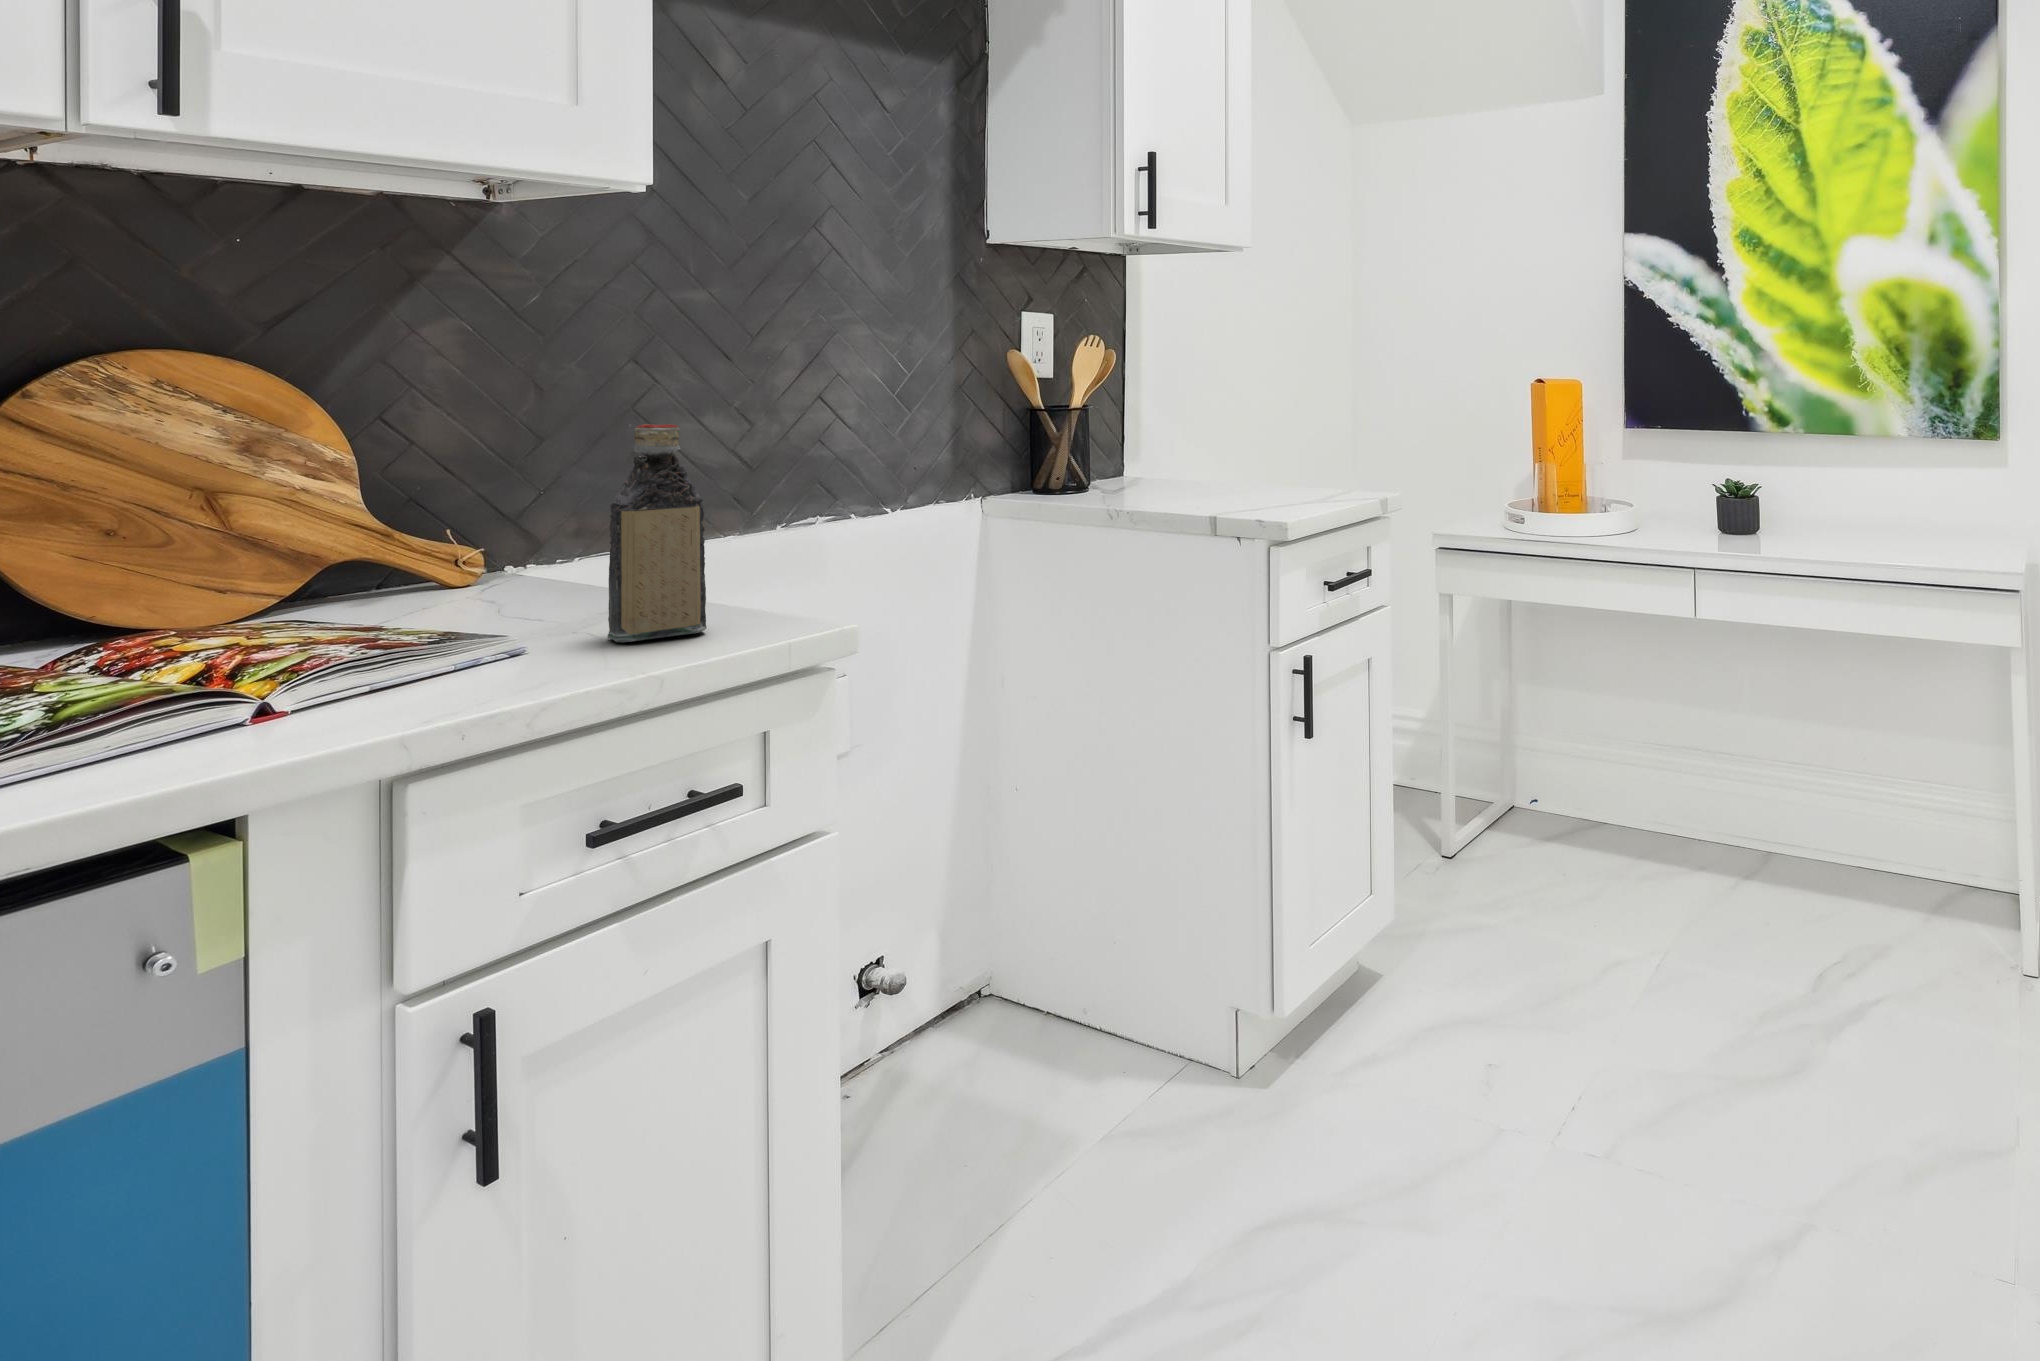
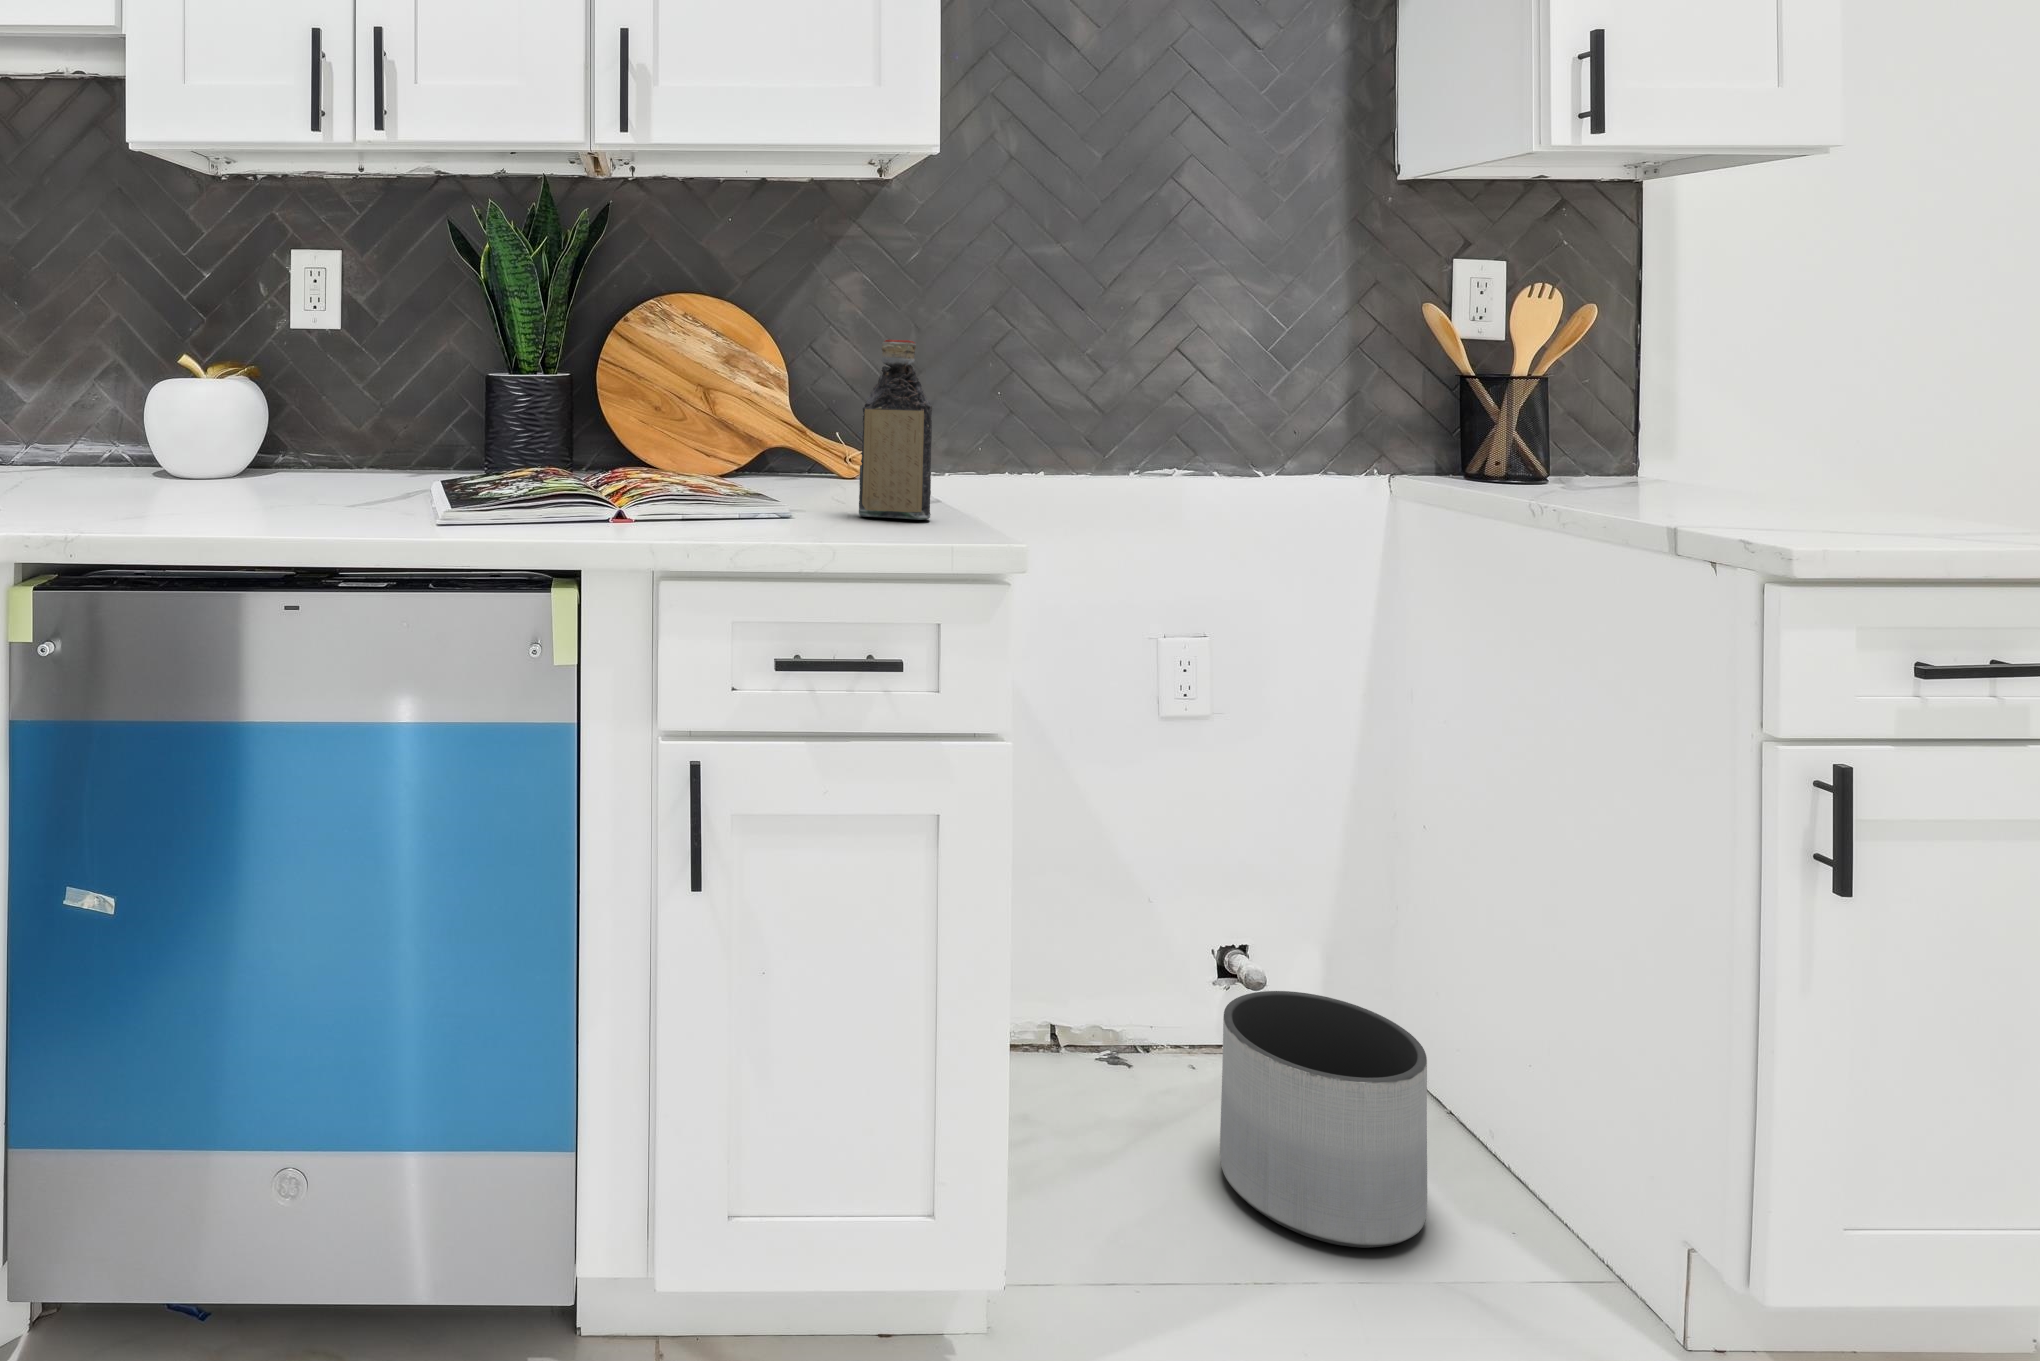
planter: none [917,972,1087,1199] -> present [1220,991,1427,1248]

